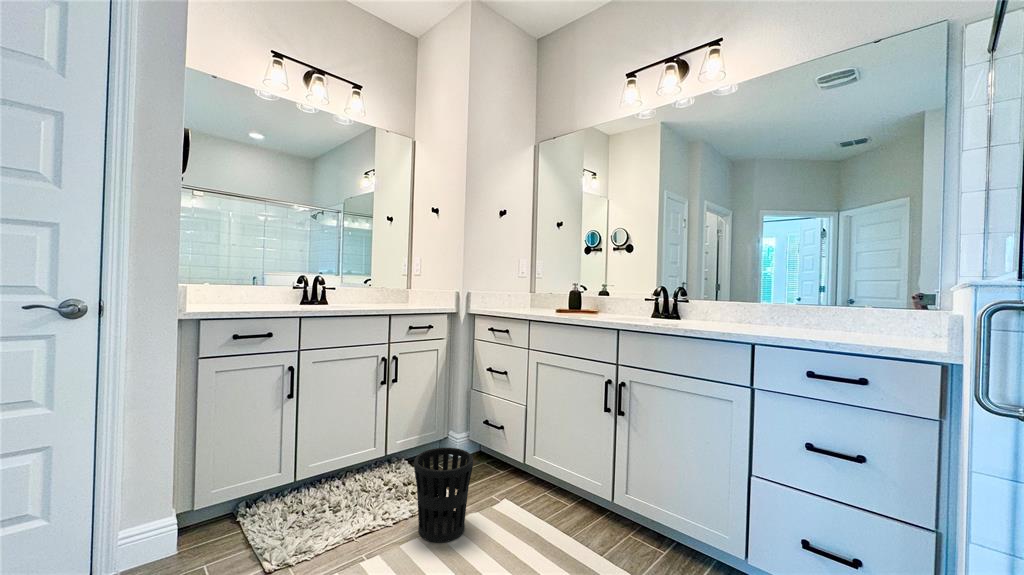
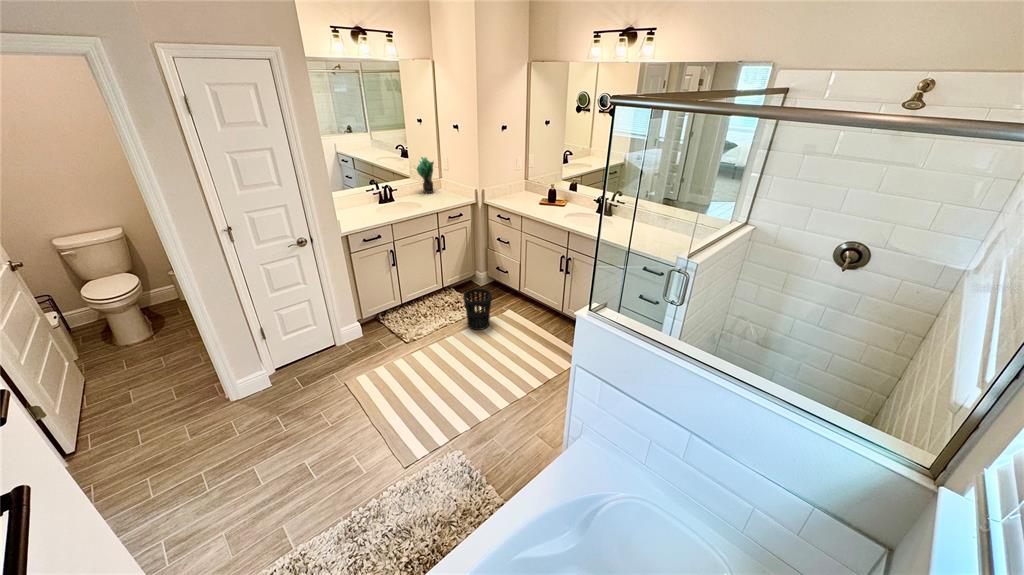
potted plant: none [370,252,400,303] -> present [417,157,434,193]

